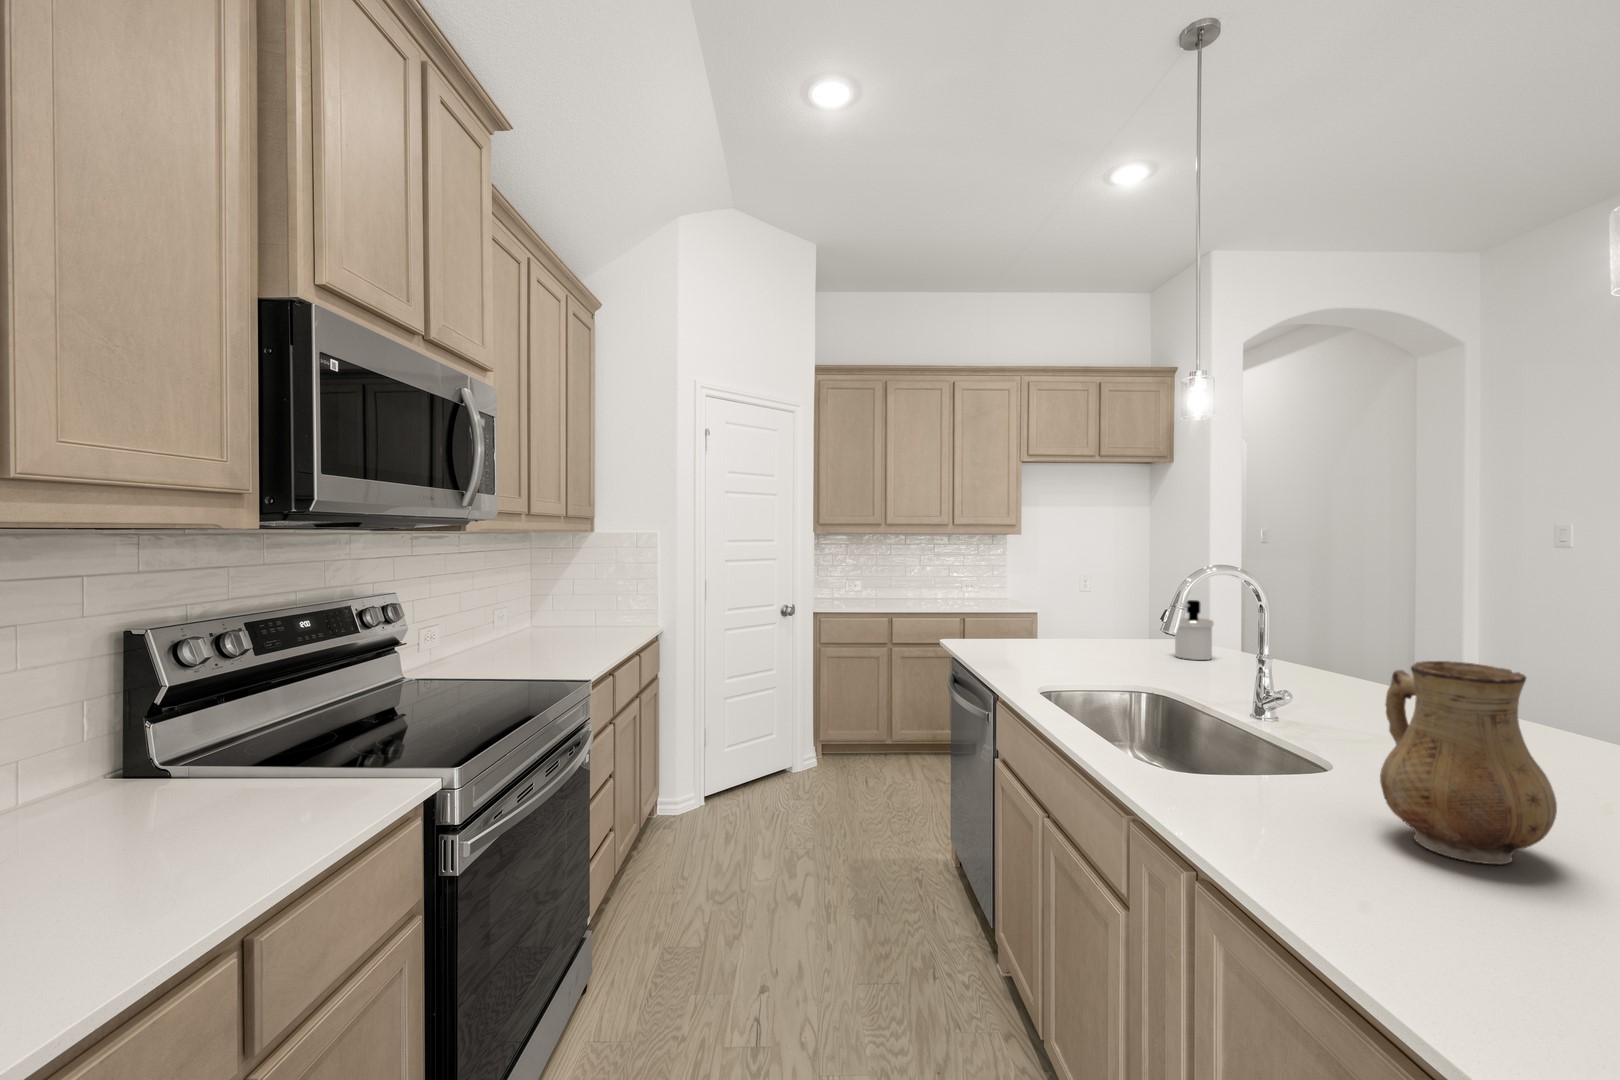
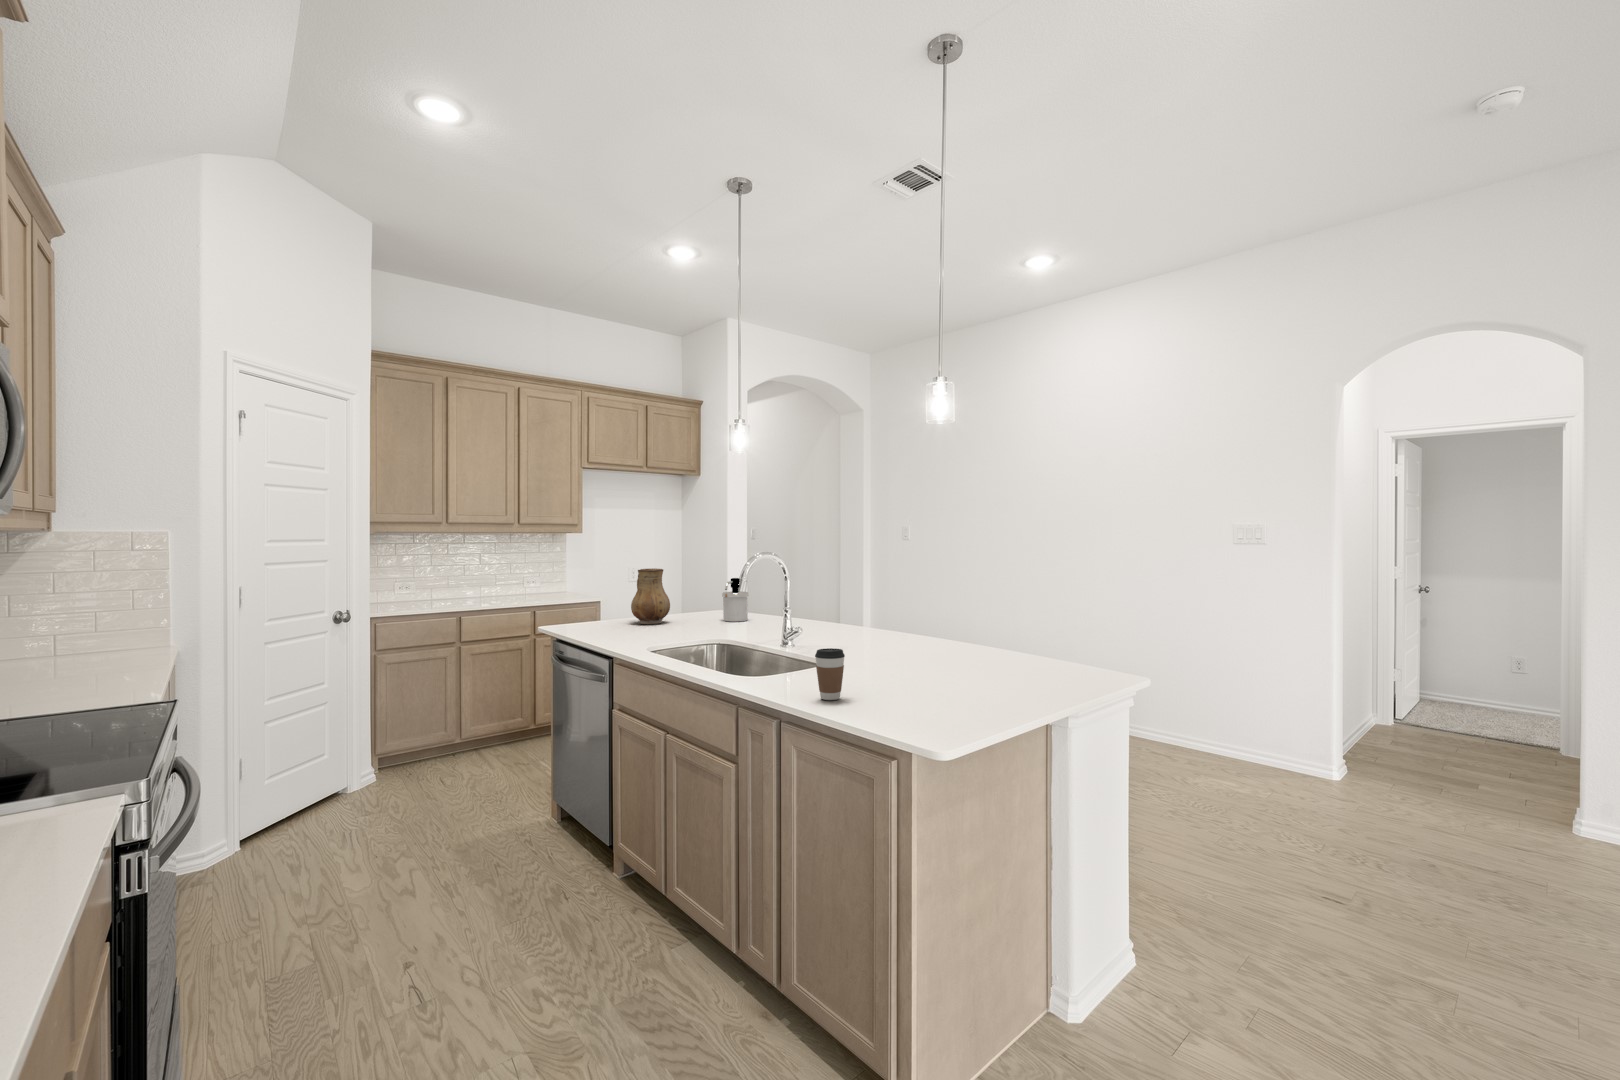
ceramic pitcher: present [1380,661,1557,864] -> present [631,568,670,624]
coffee cup: none [1275,766,1342,868] -> present [815,648,845,700]

